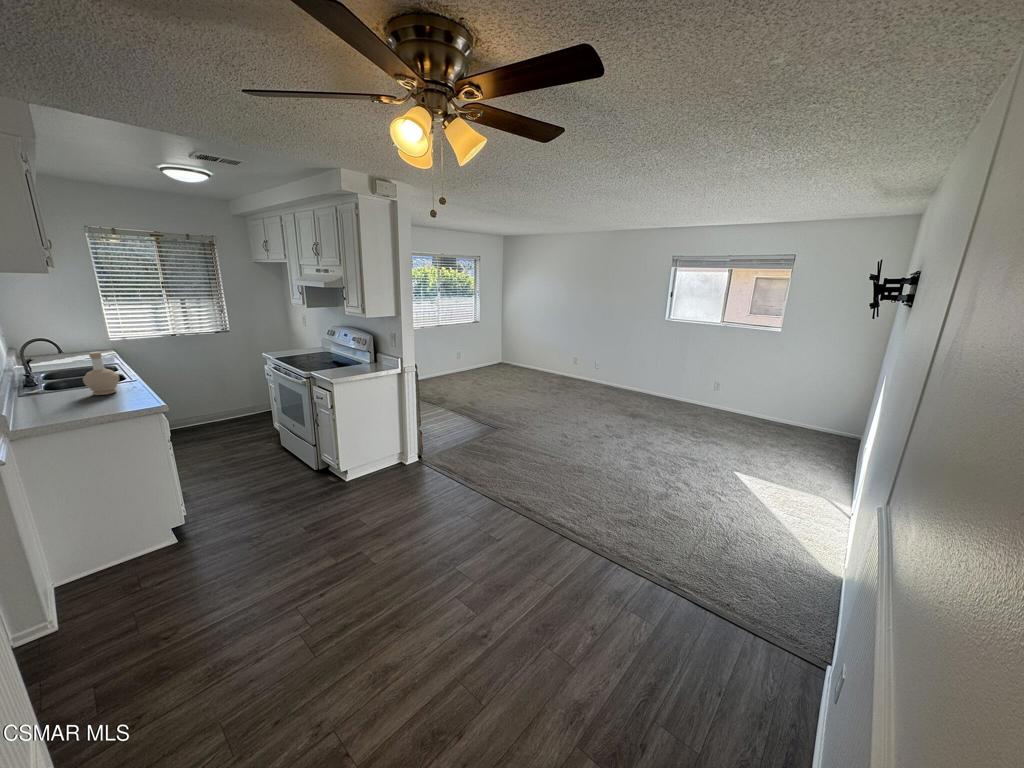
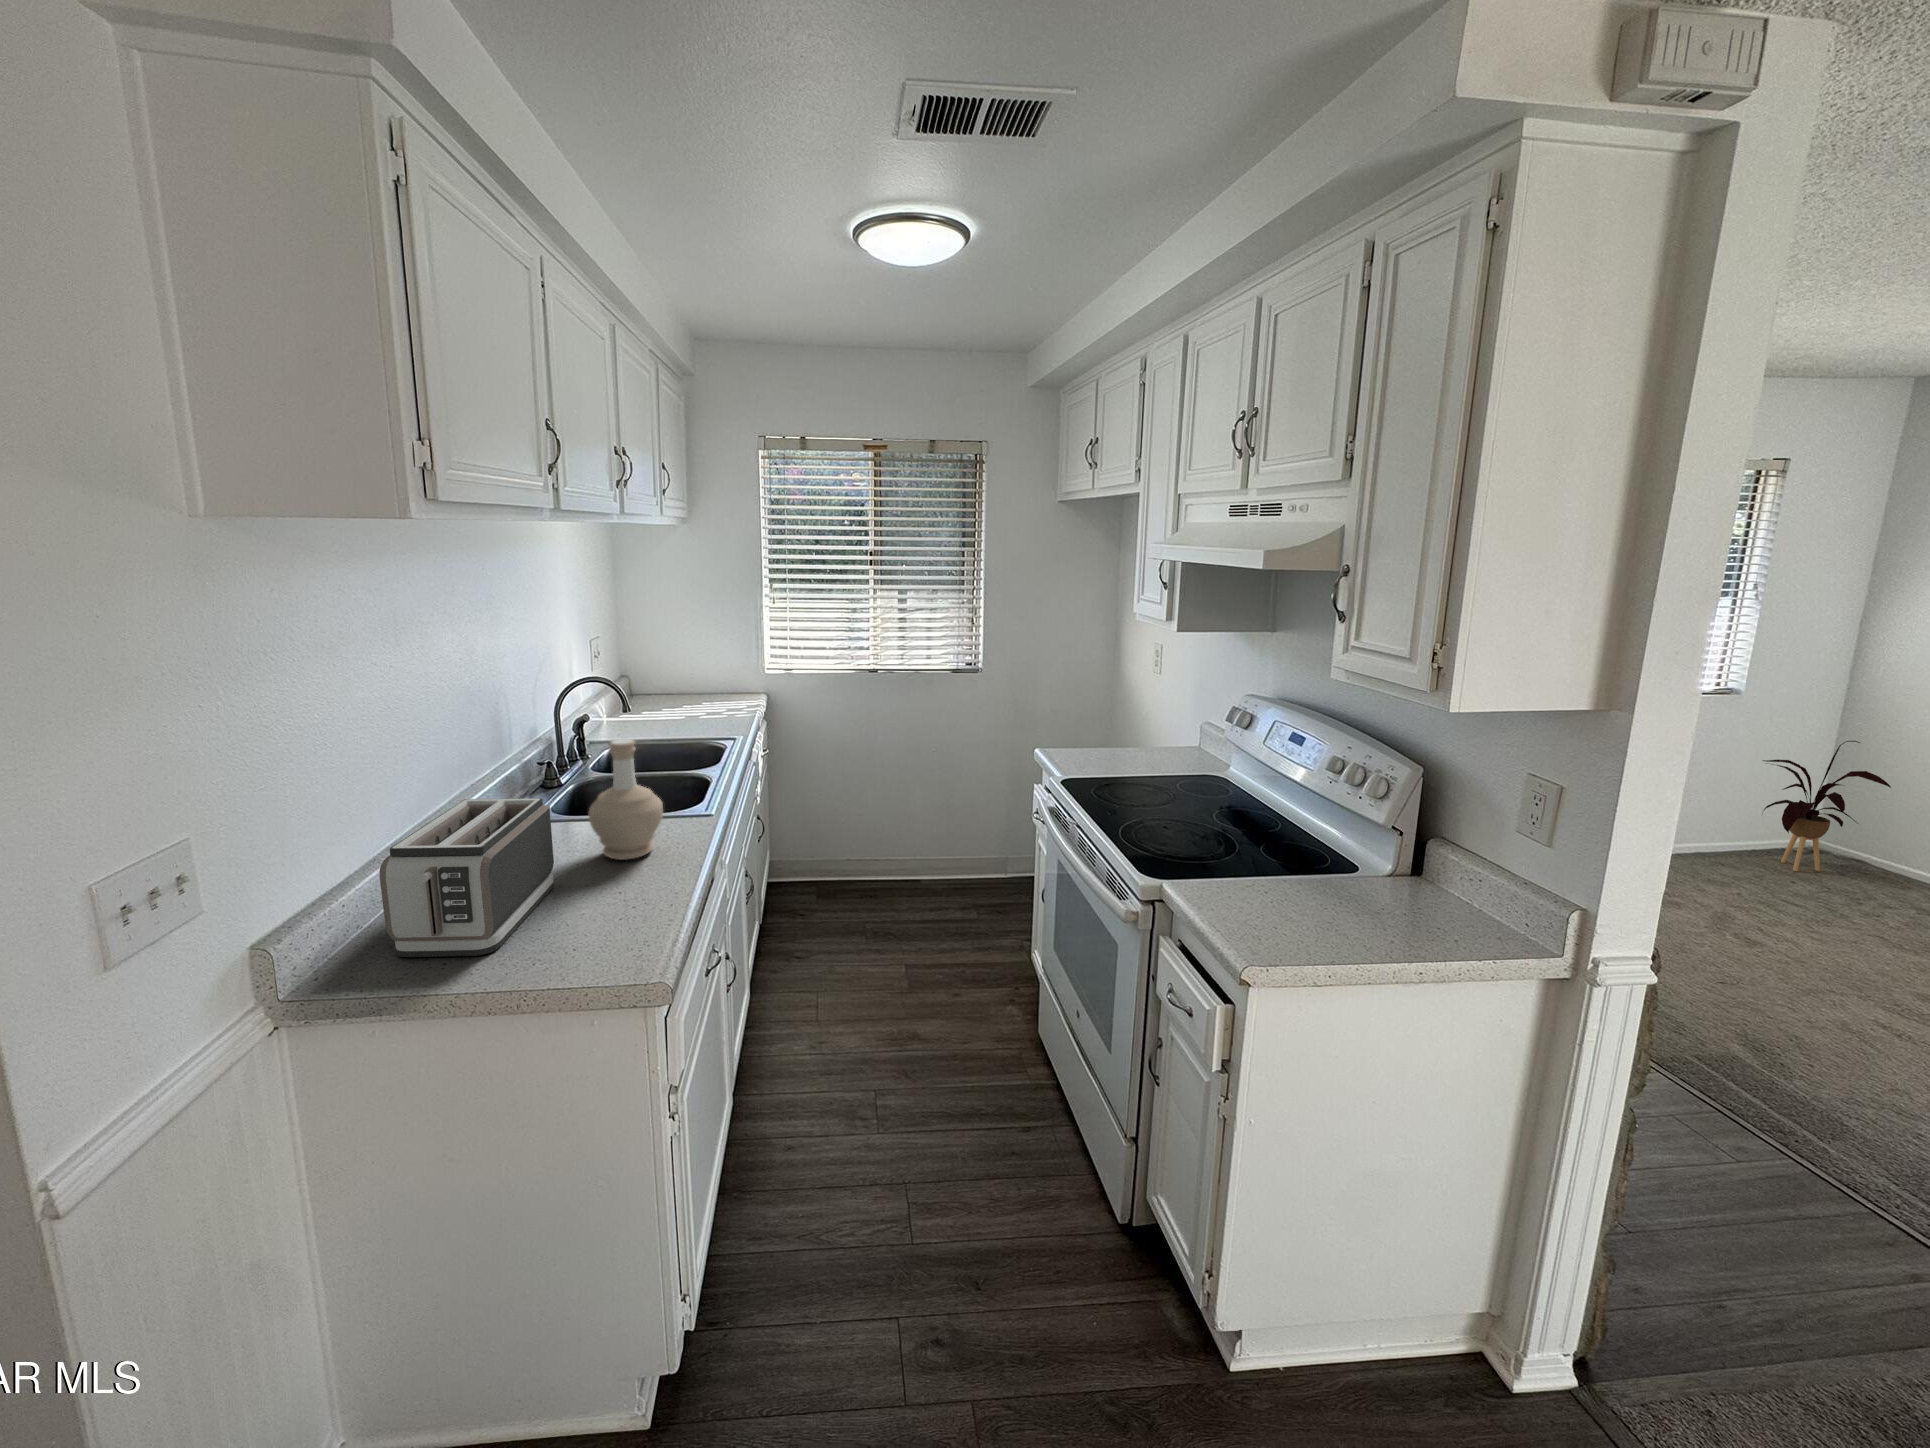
house plant: none [485,333,507,368] -> present [1763,741,1891,871]
toaster: none [21,372,82,422] -> present [380,798,554,957]

